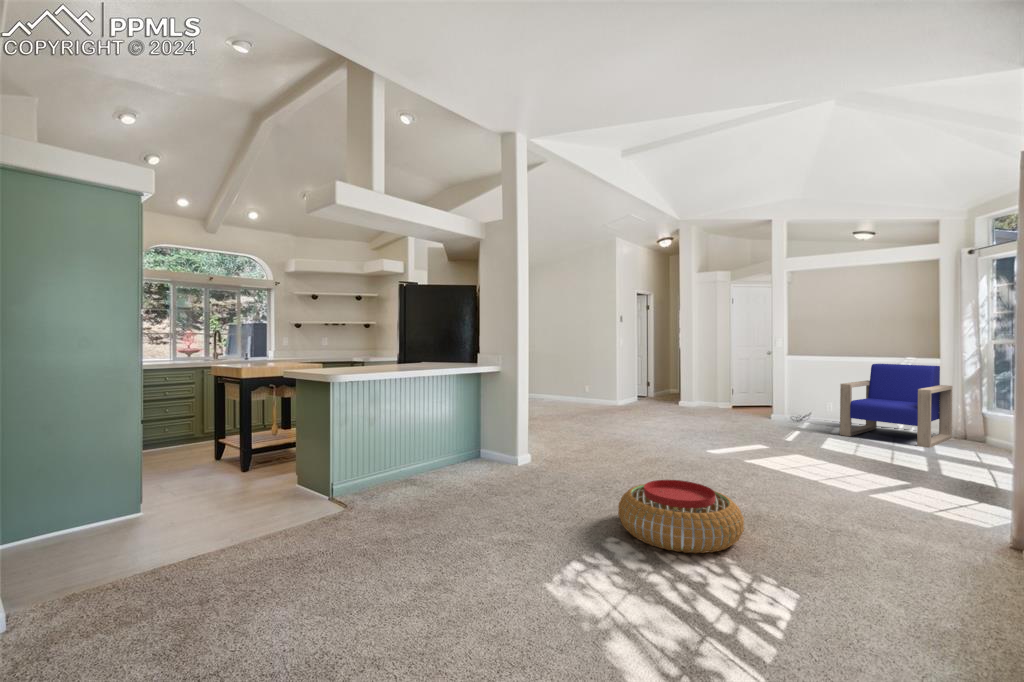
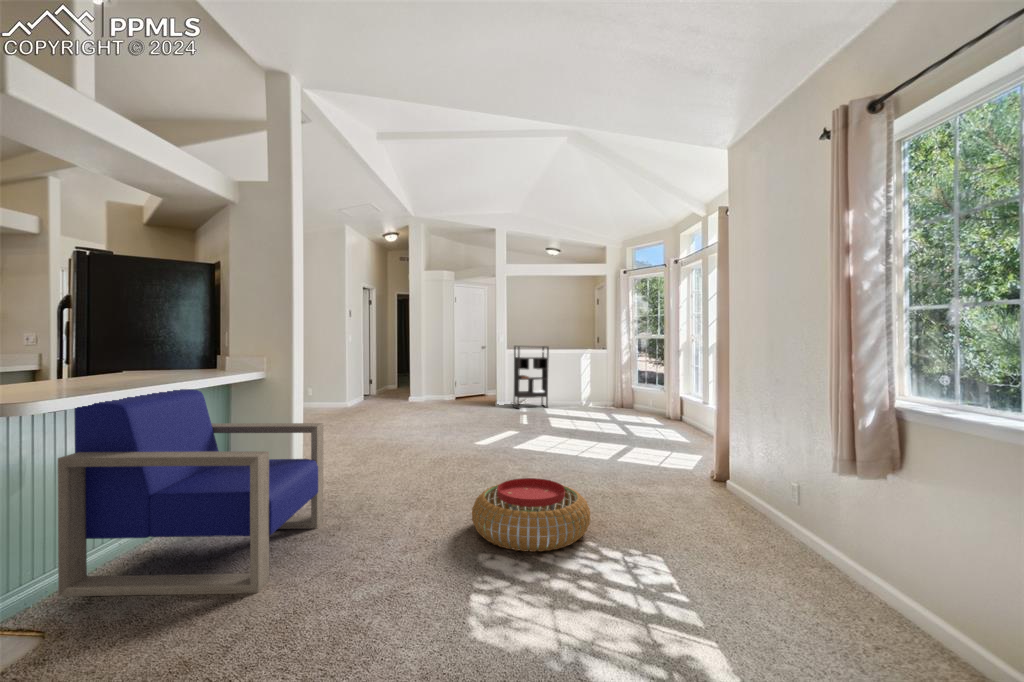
bookshelf: none [796,351,845,427] -> present [513,346,549,409]
armchair: present [840,364,952,448] -> present [58,389,323,596]

